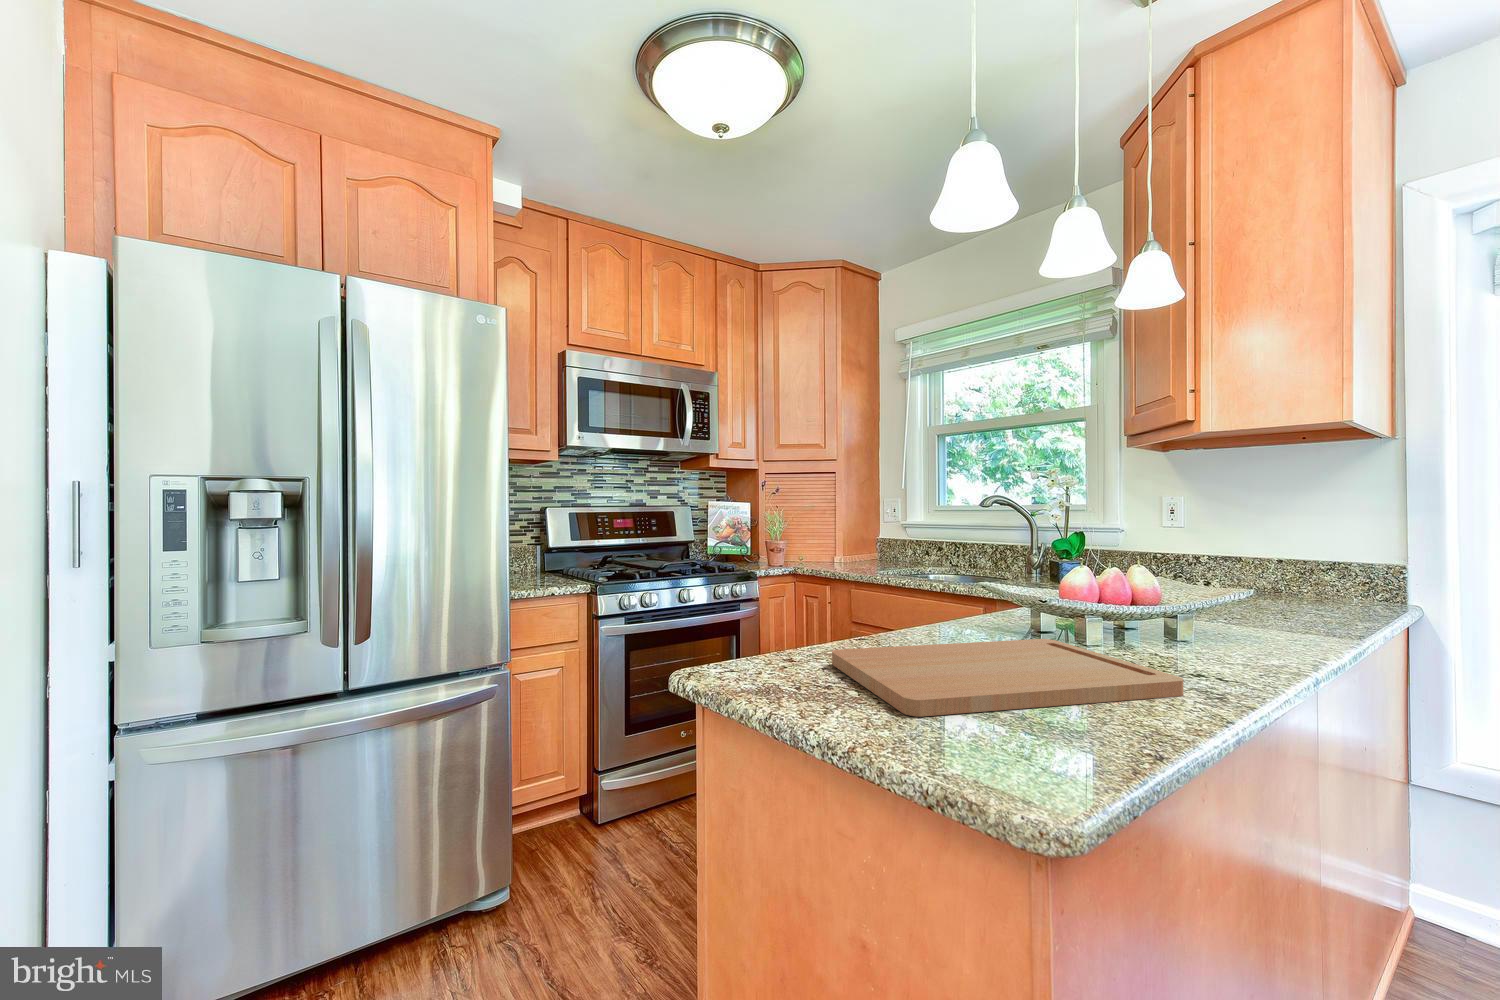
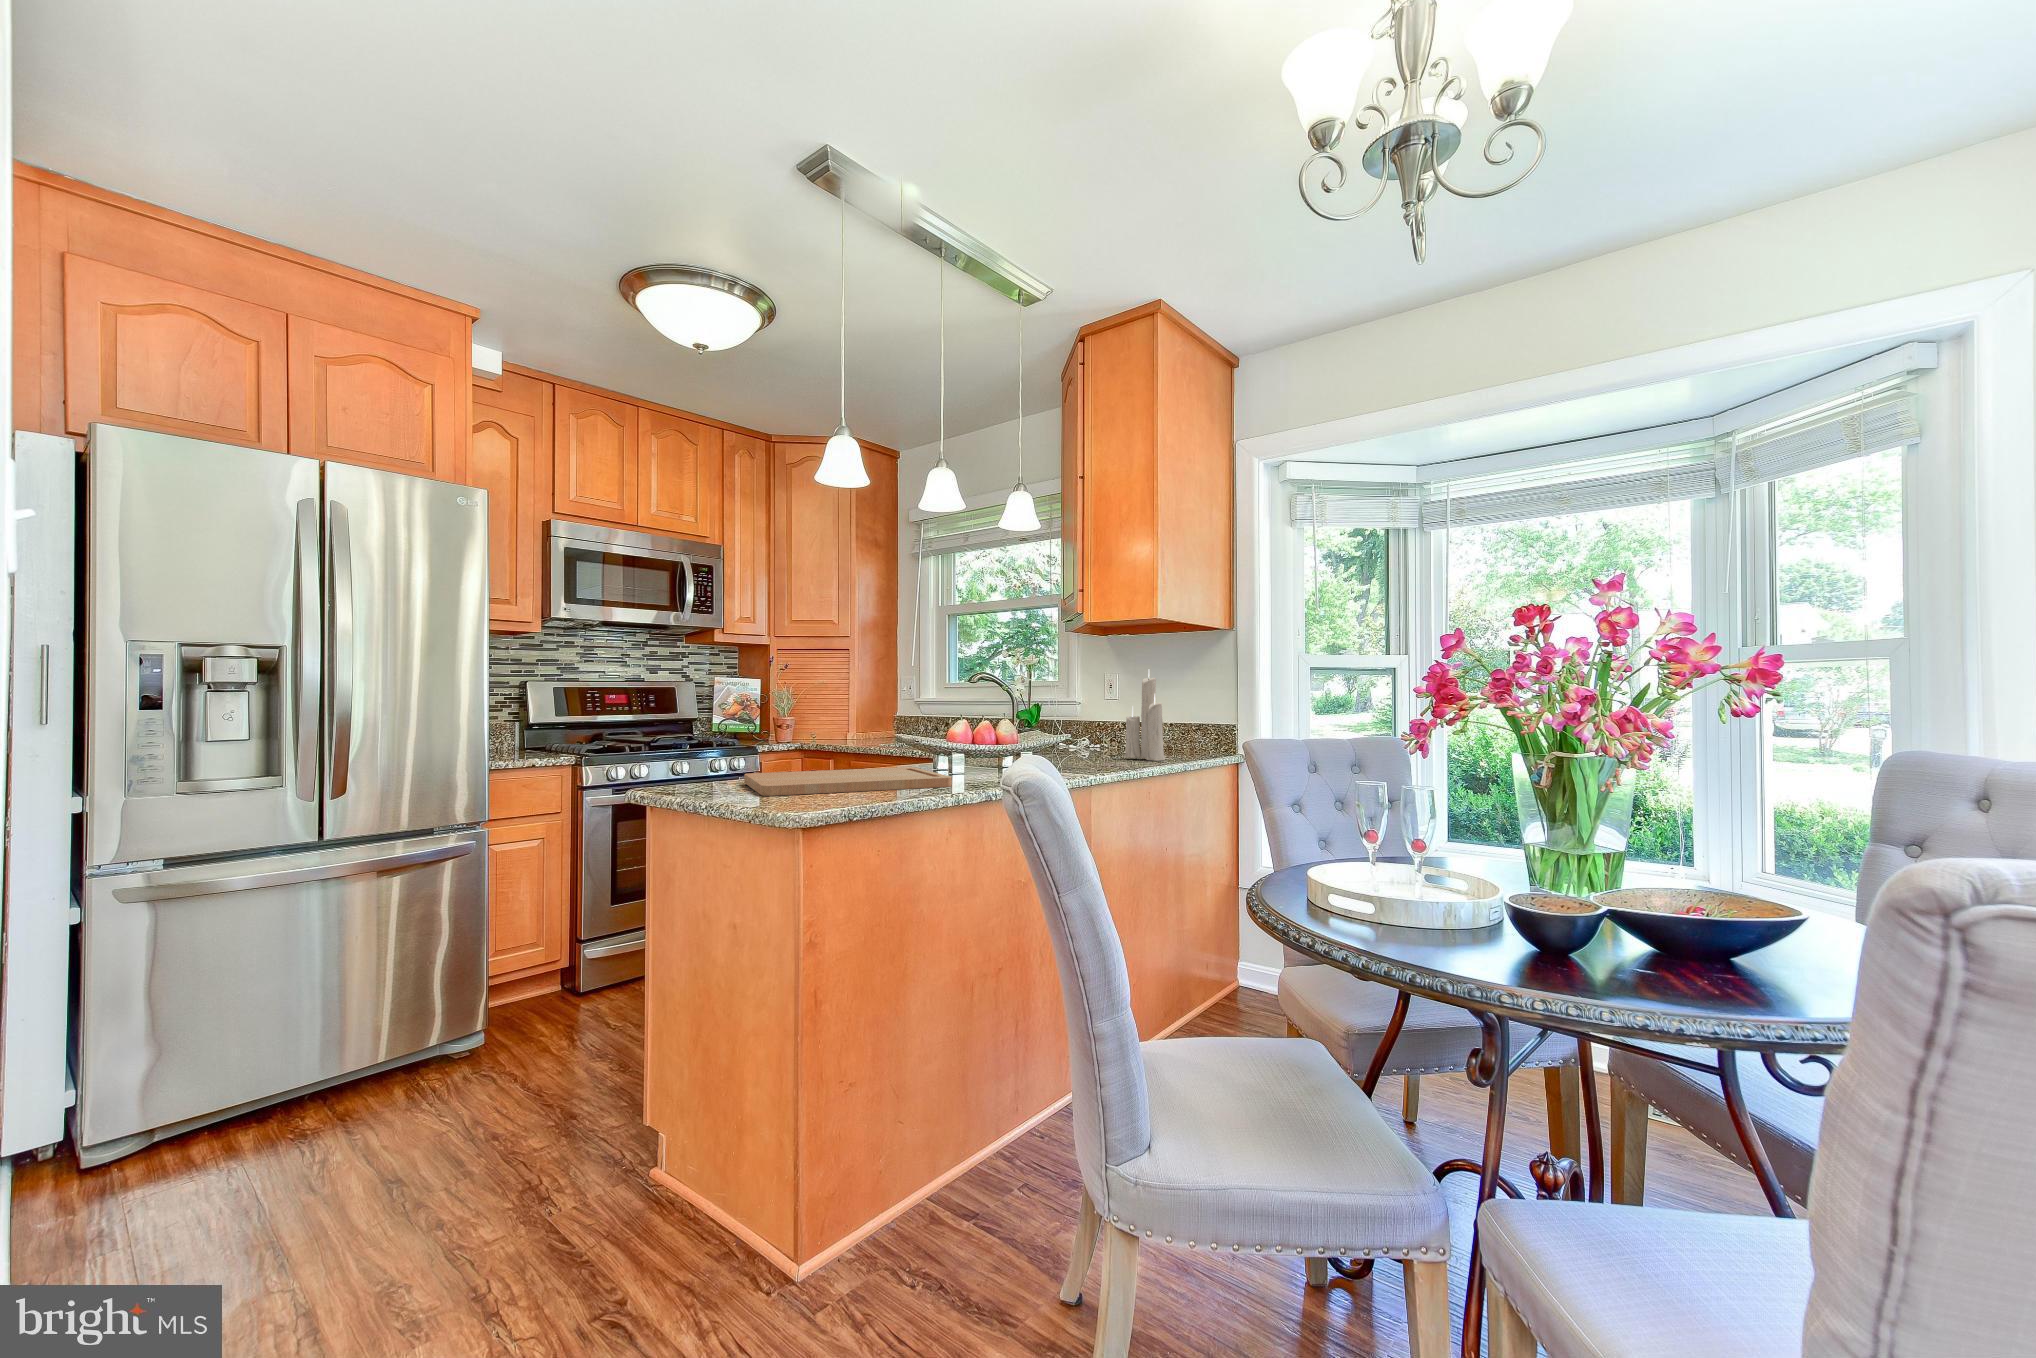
candle: none [1269,481,1351,620] -> present [1124,671,1165,761]

